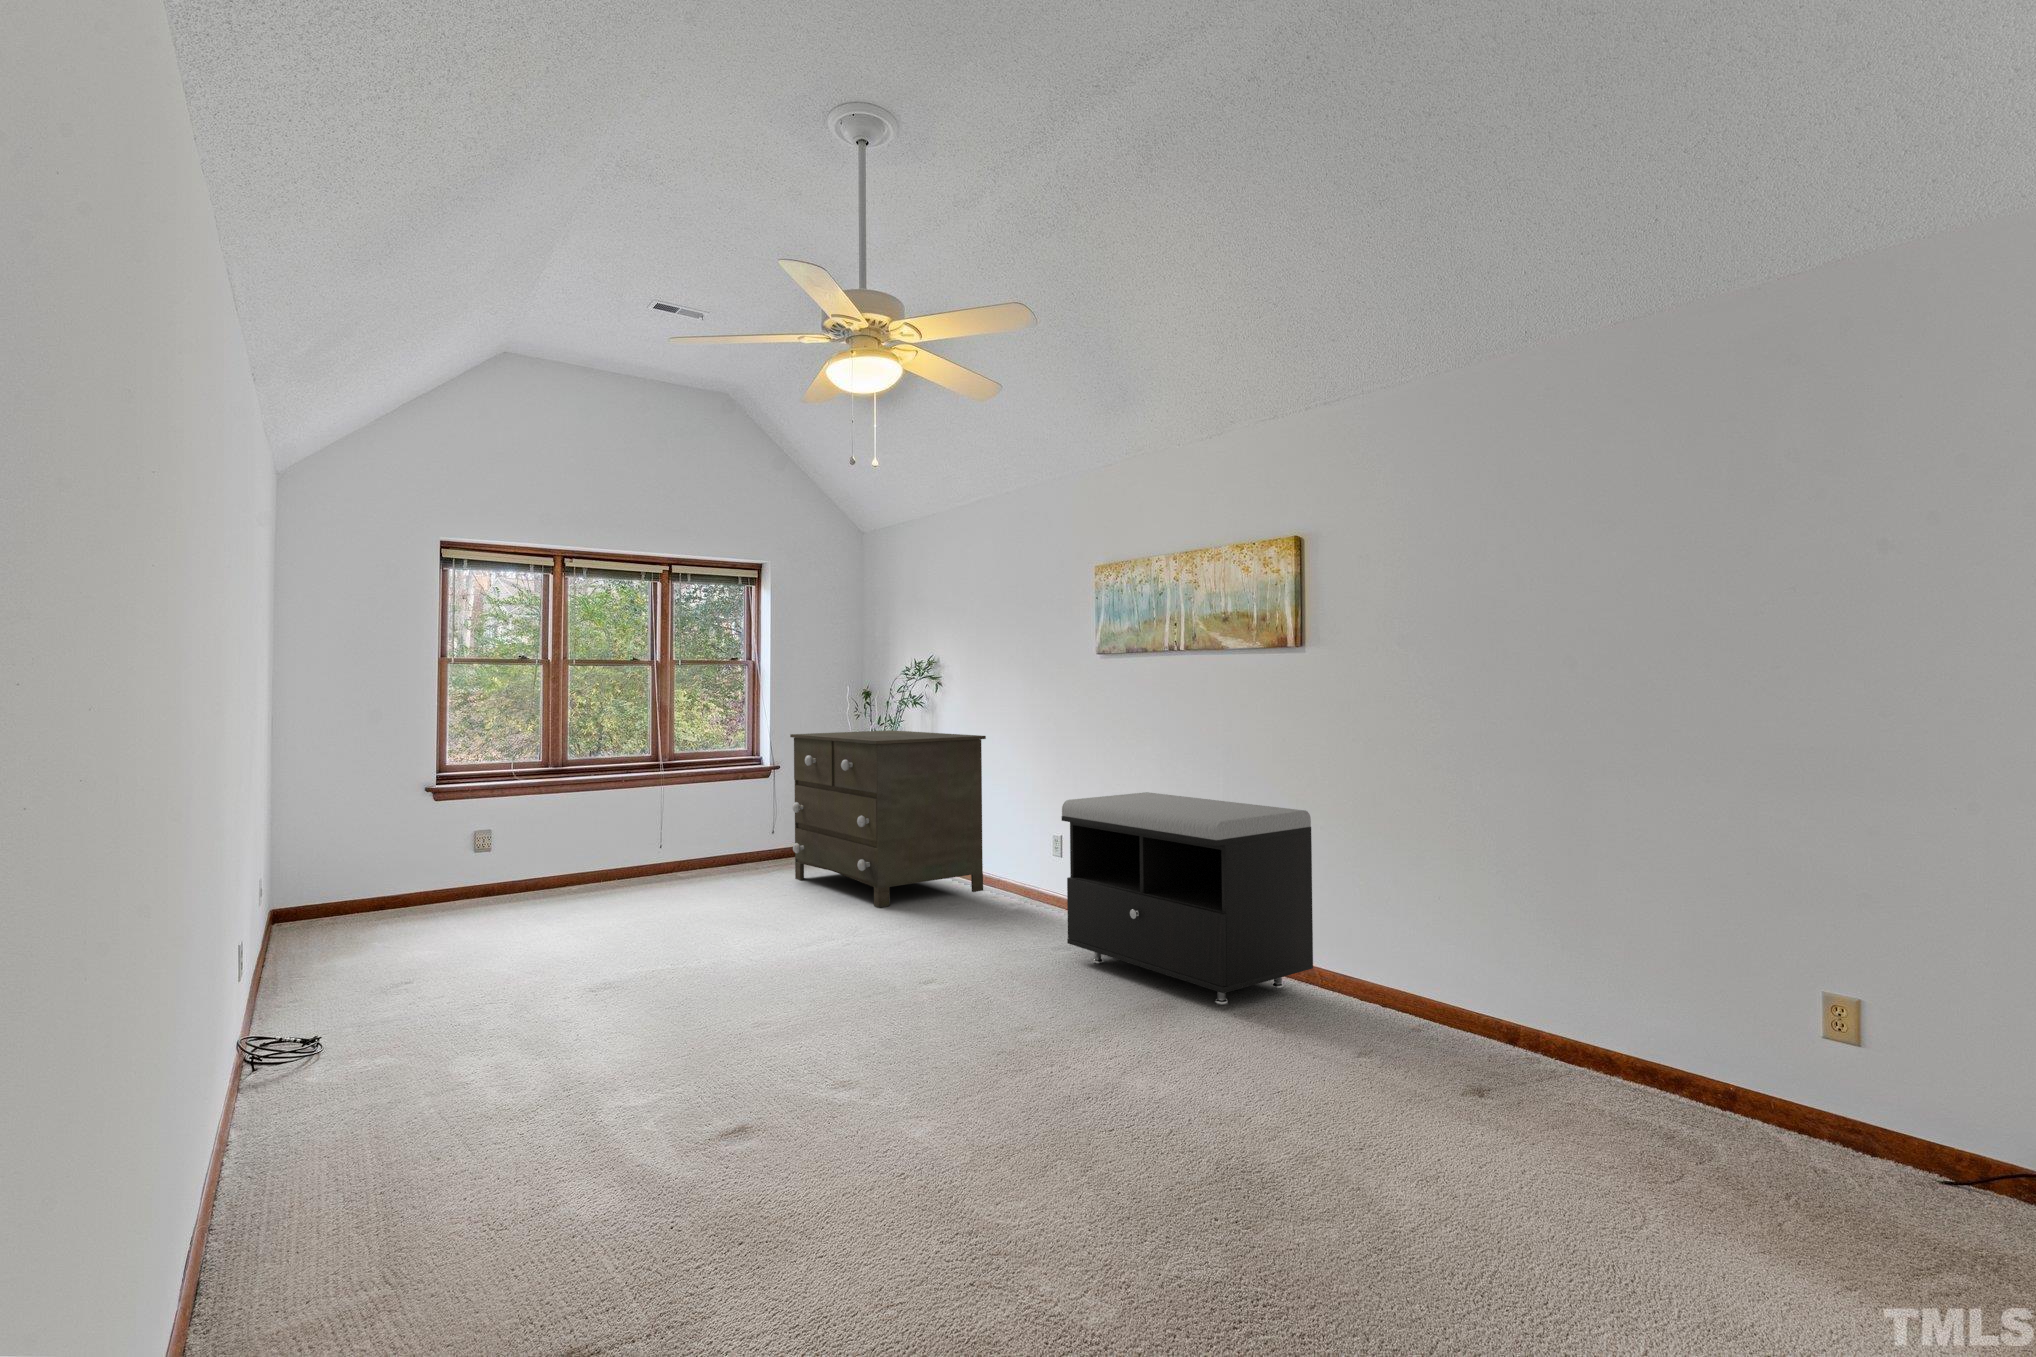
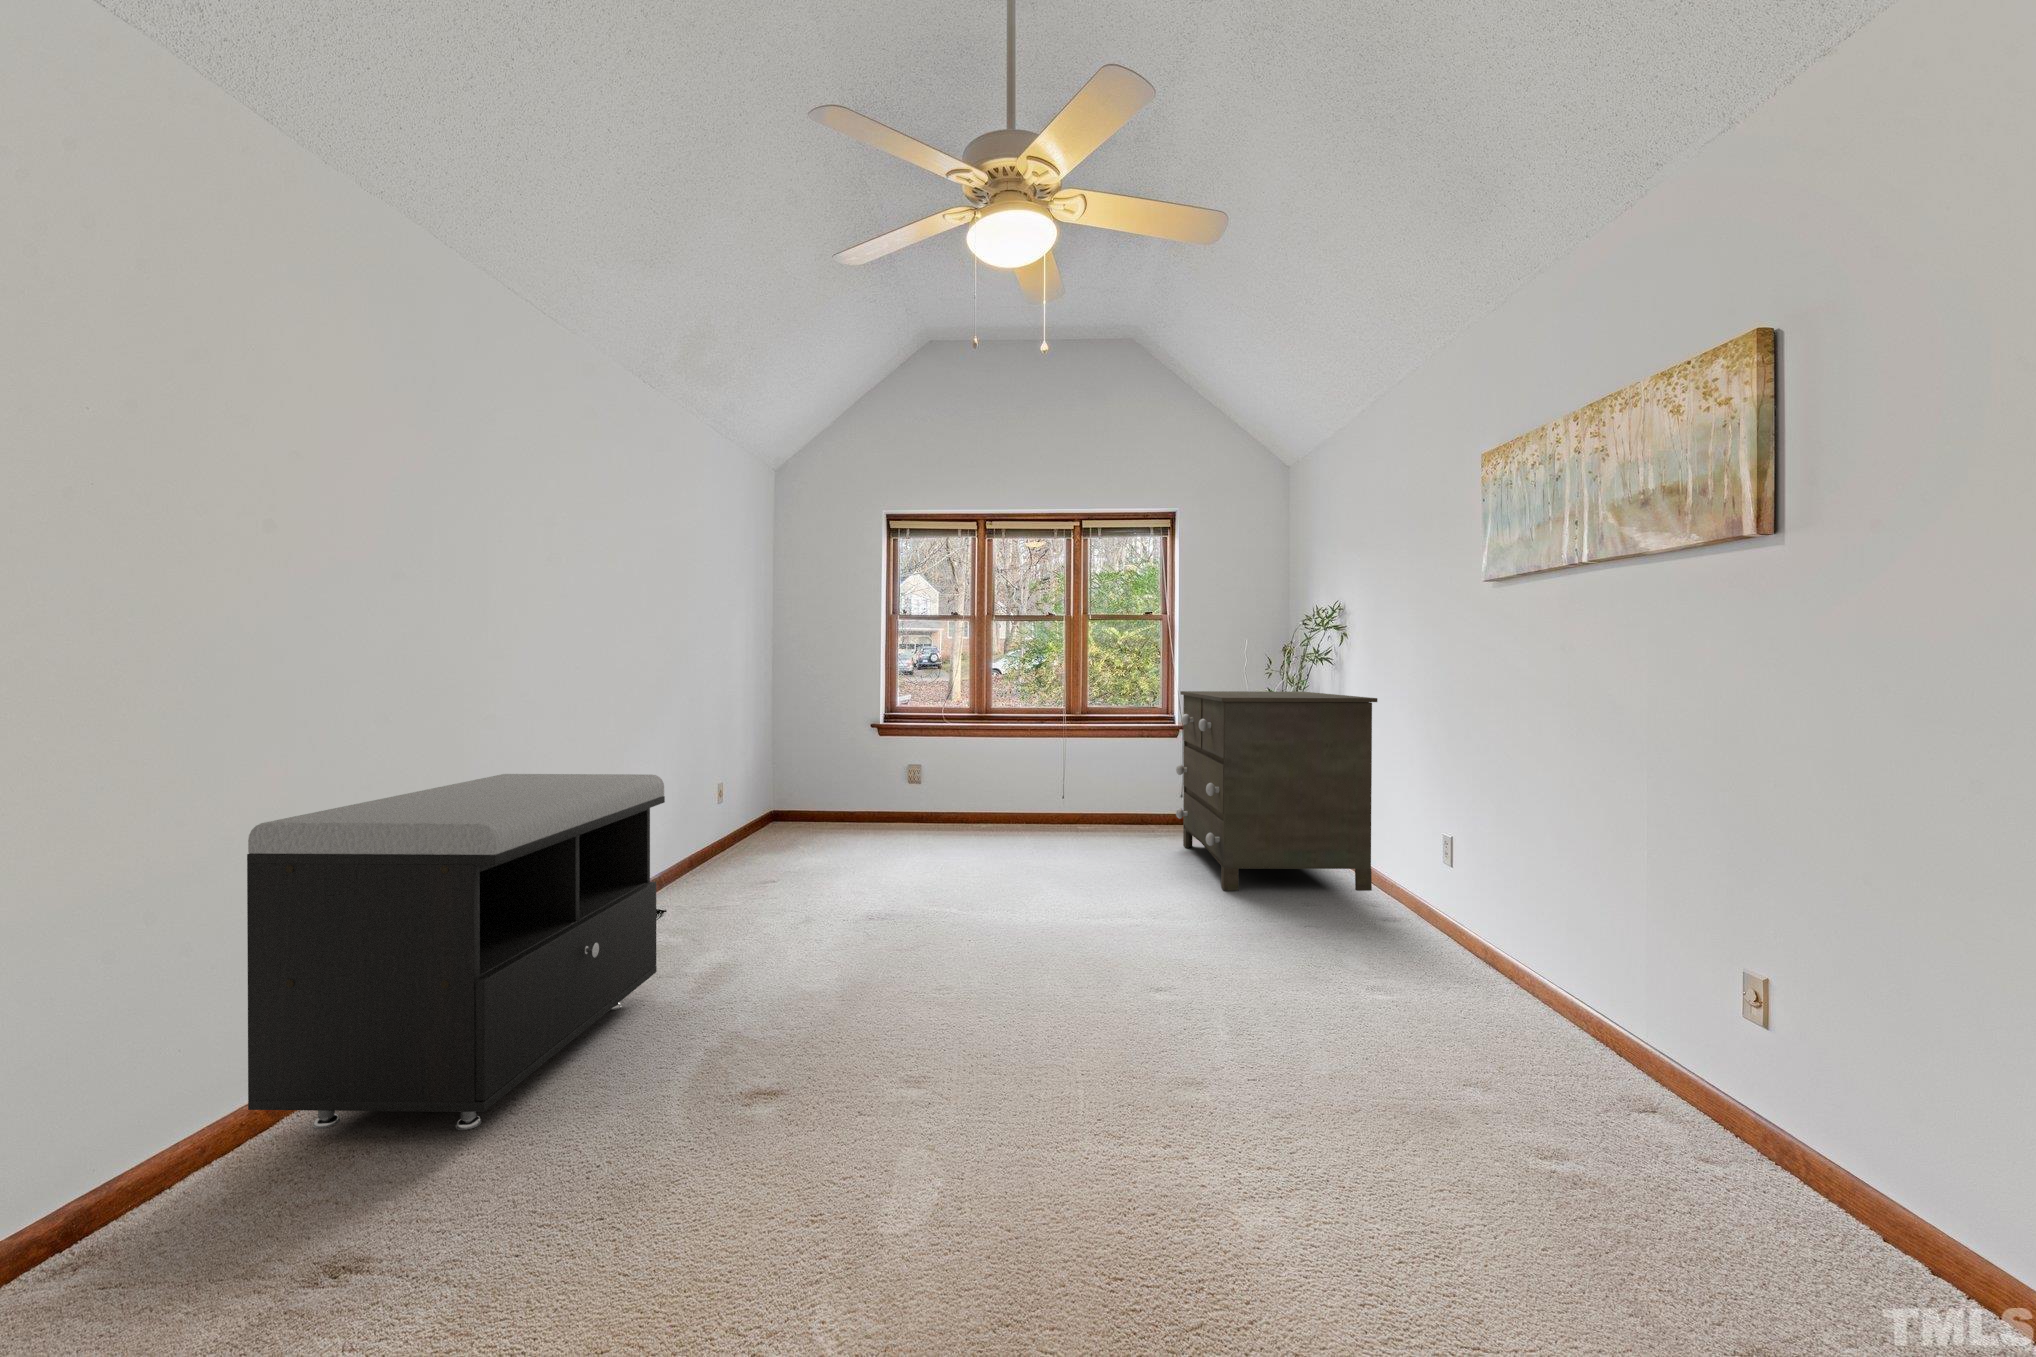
storage bench: present [1062,792,1313,1005] -> present [247,774,665,1130]

